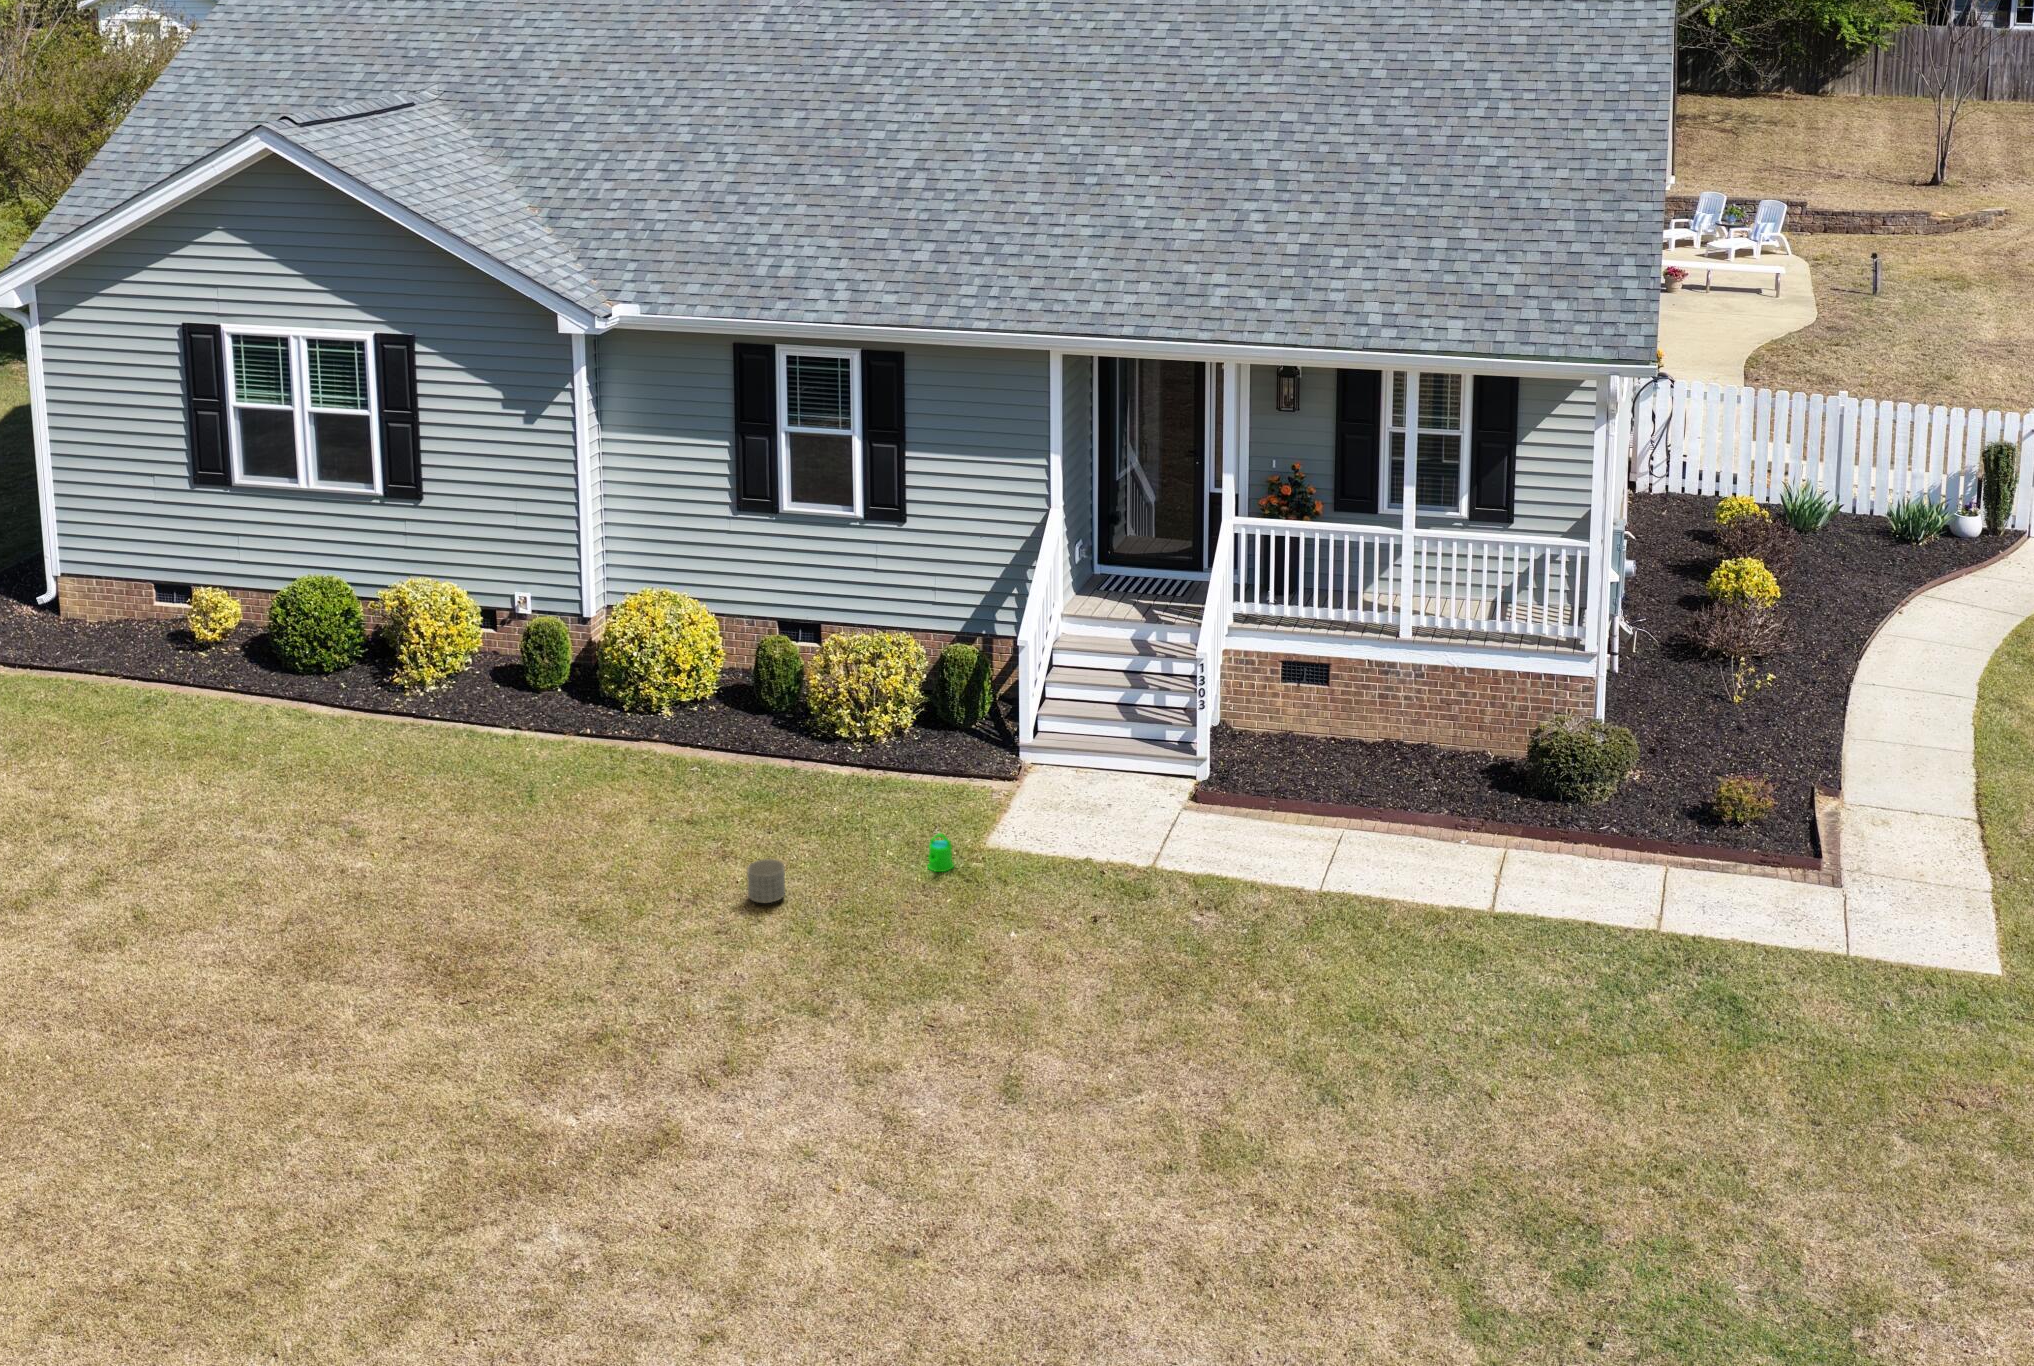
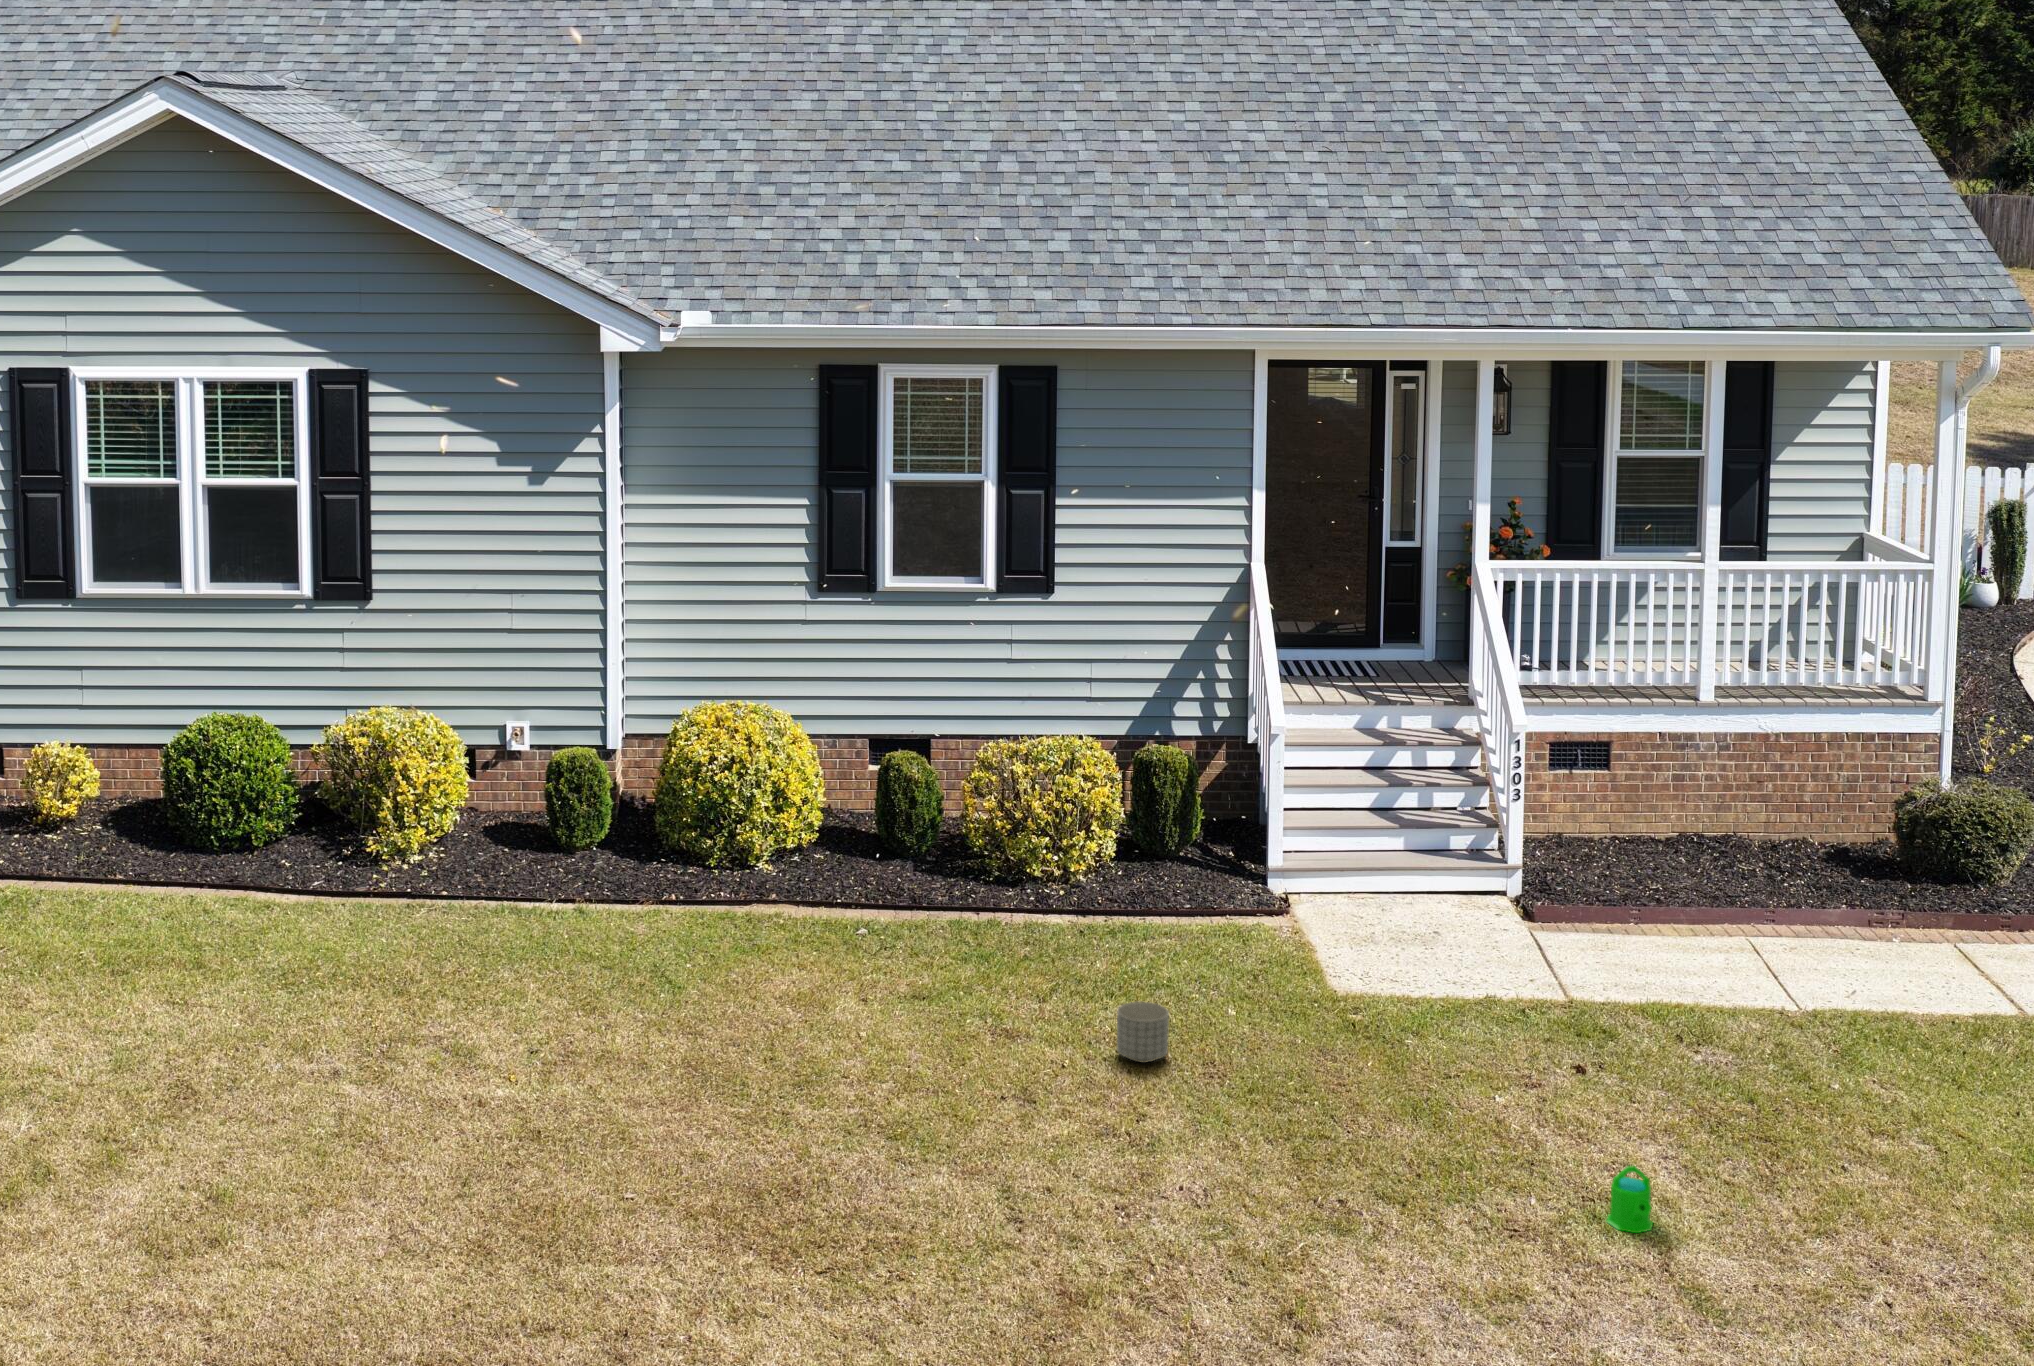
watering can: present [928,833,954,872] -> present [1607,1166,1653,1233]

